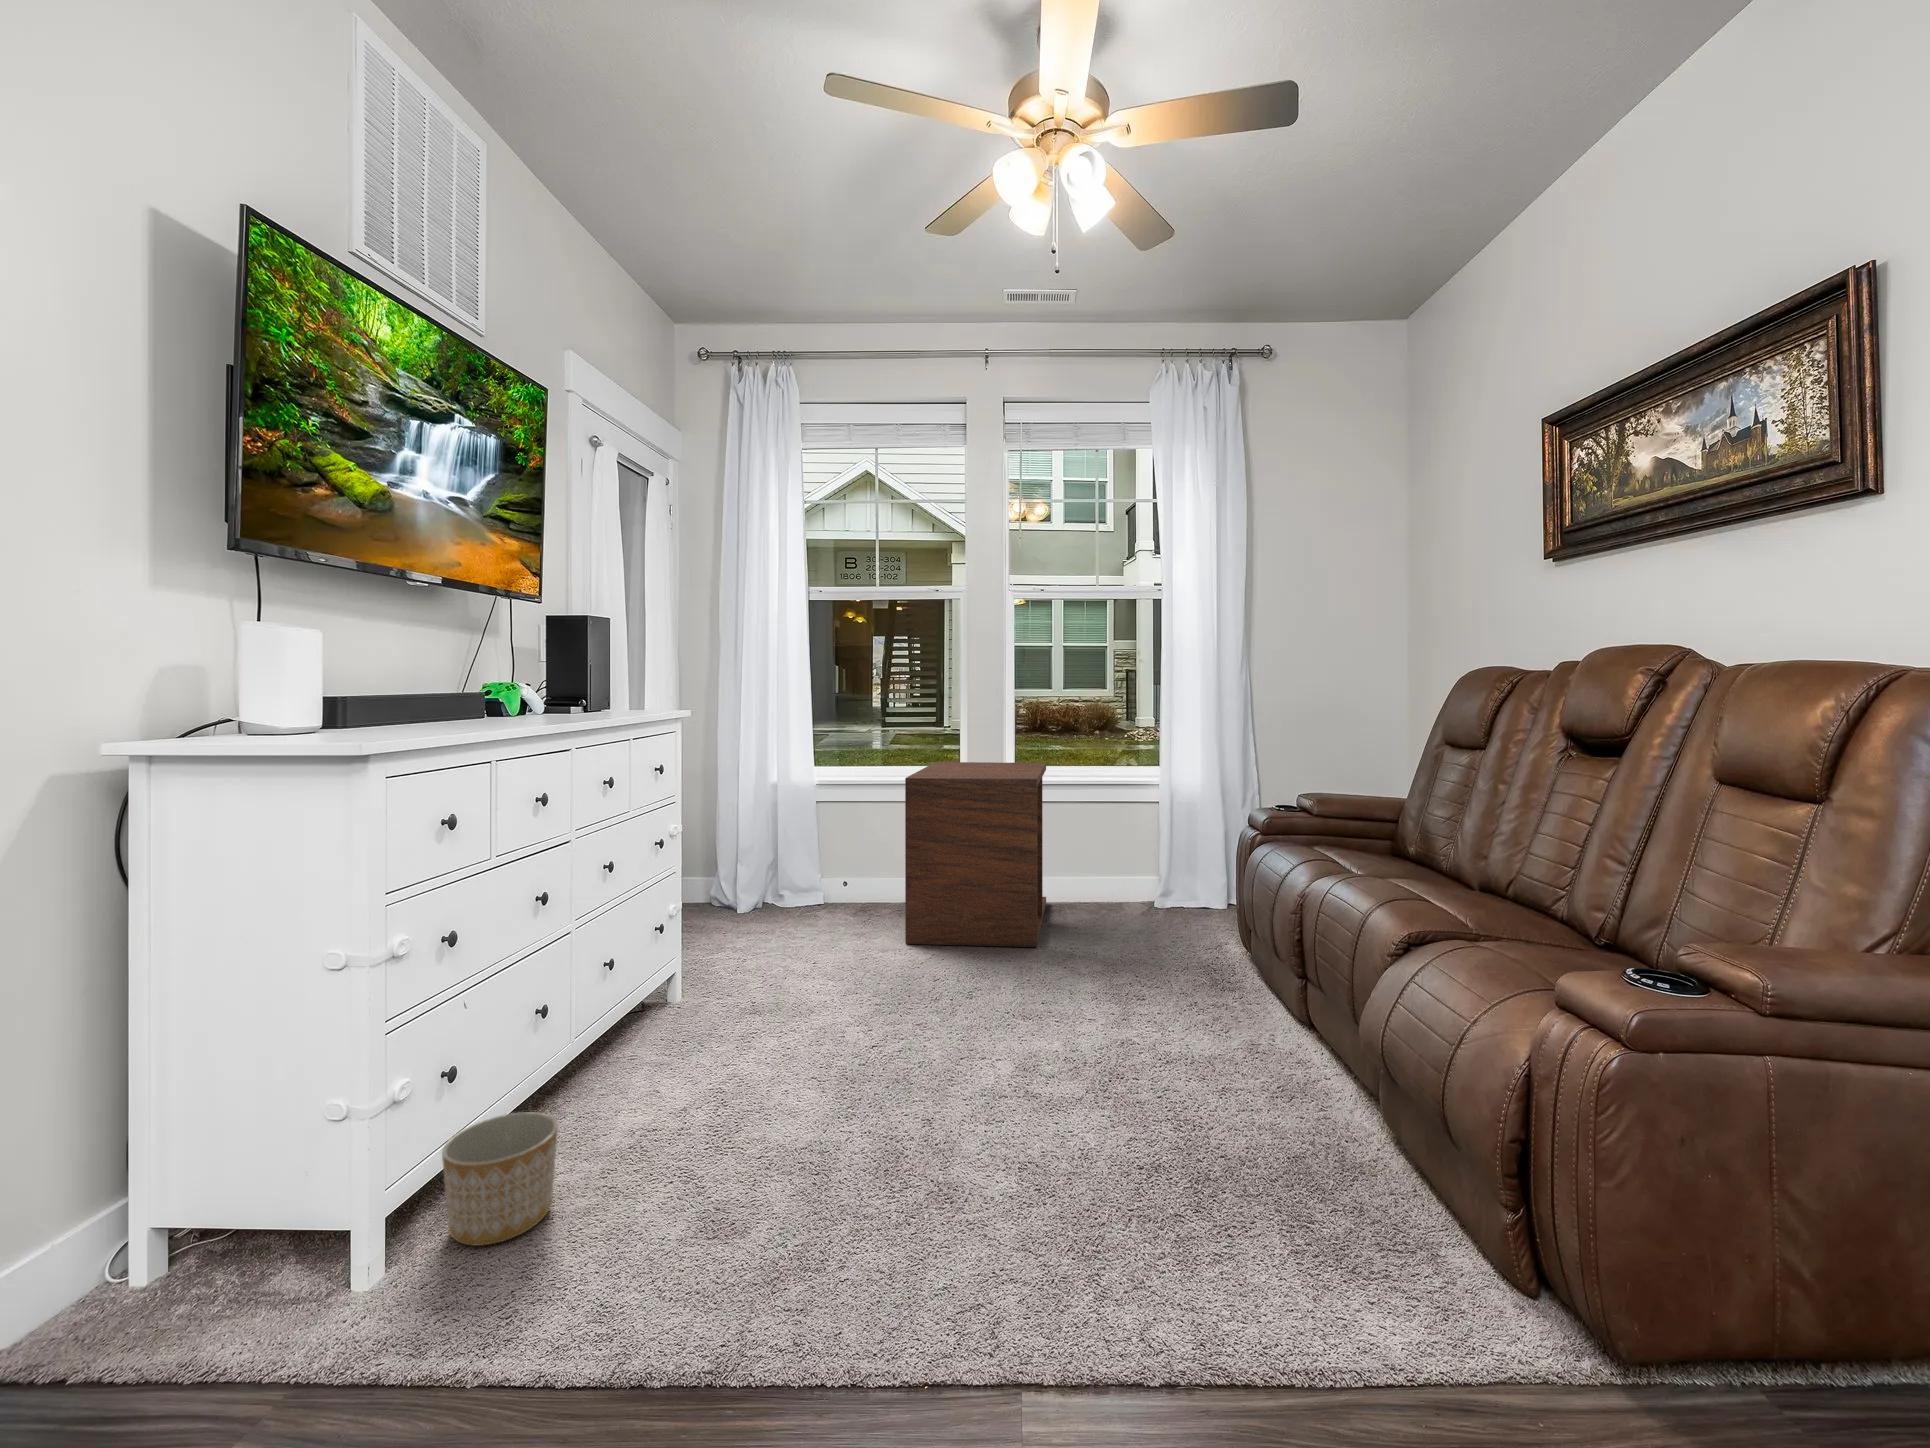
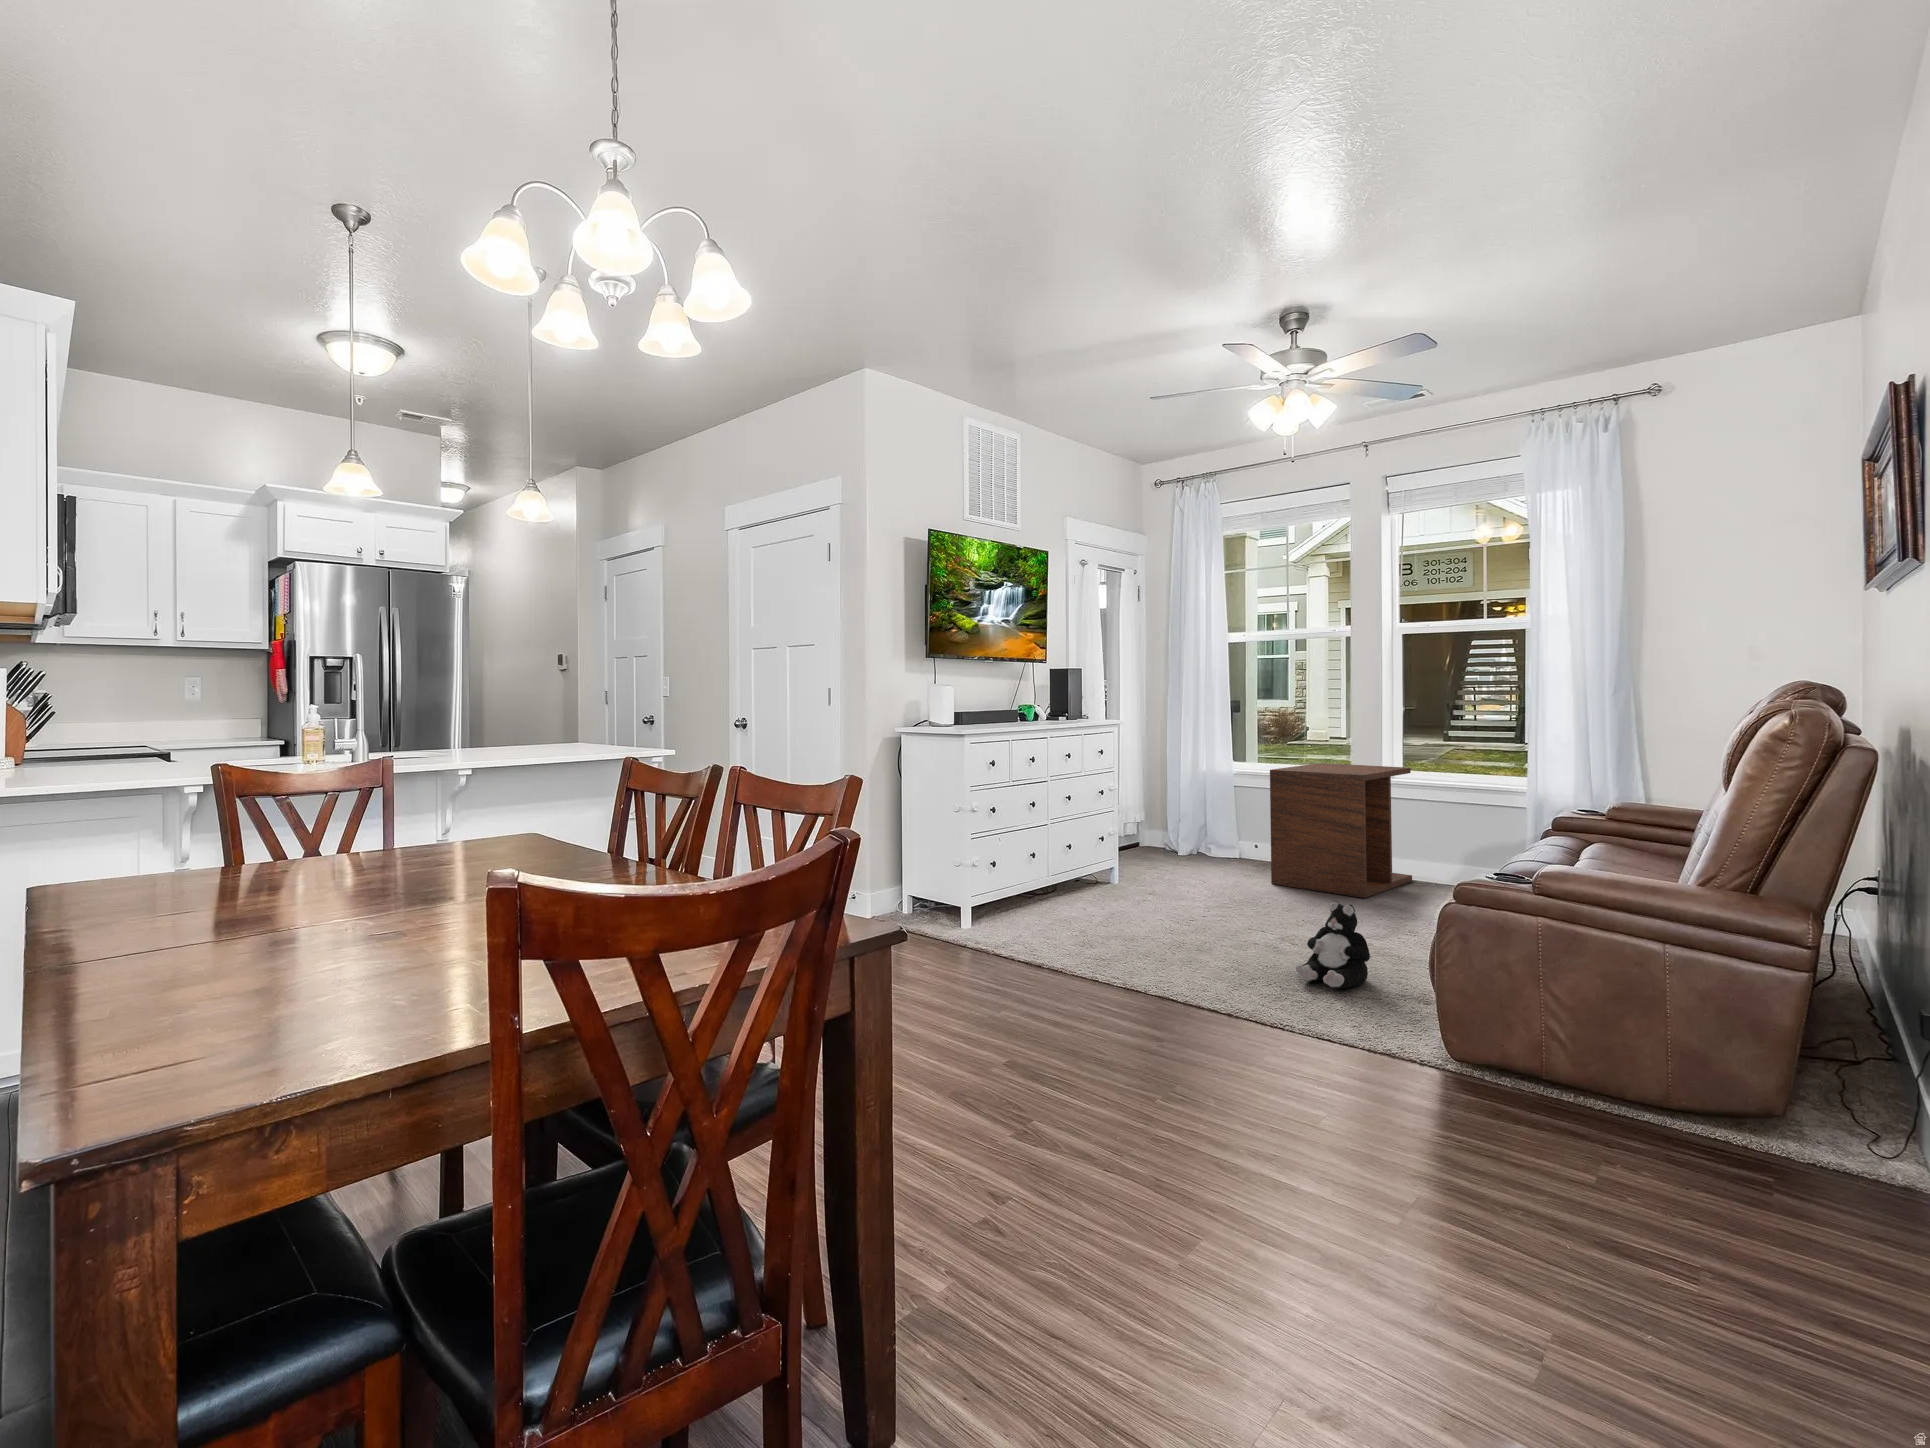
plush toy: none [1159,1023,1274,1203] -> present [1296,902,1370,989]
planter: present [442,1112,558,1246] -> none [991,888,1032,930]

